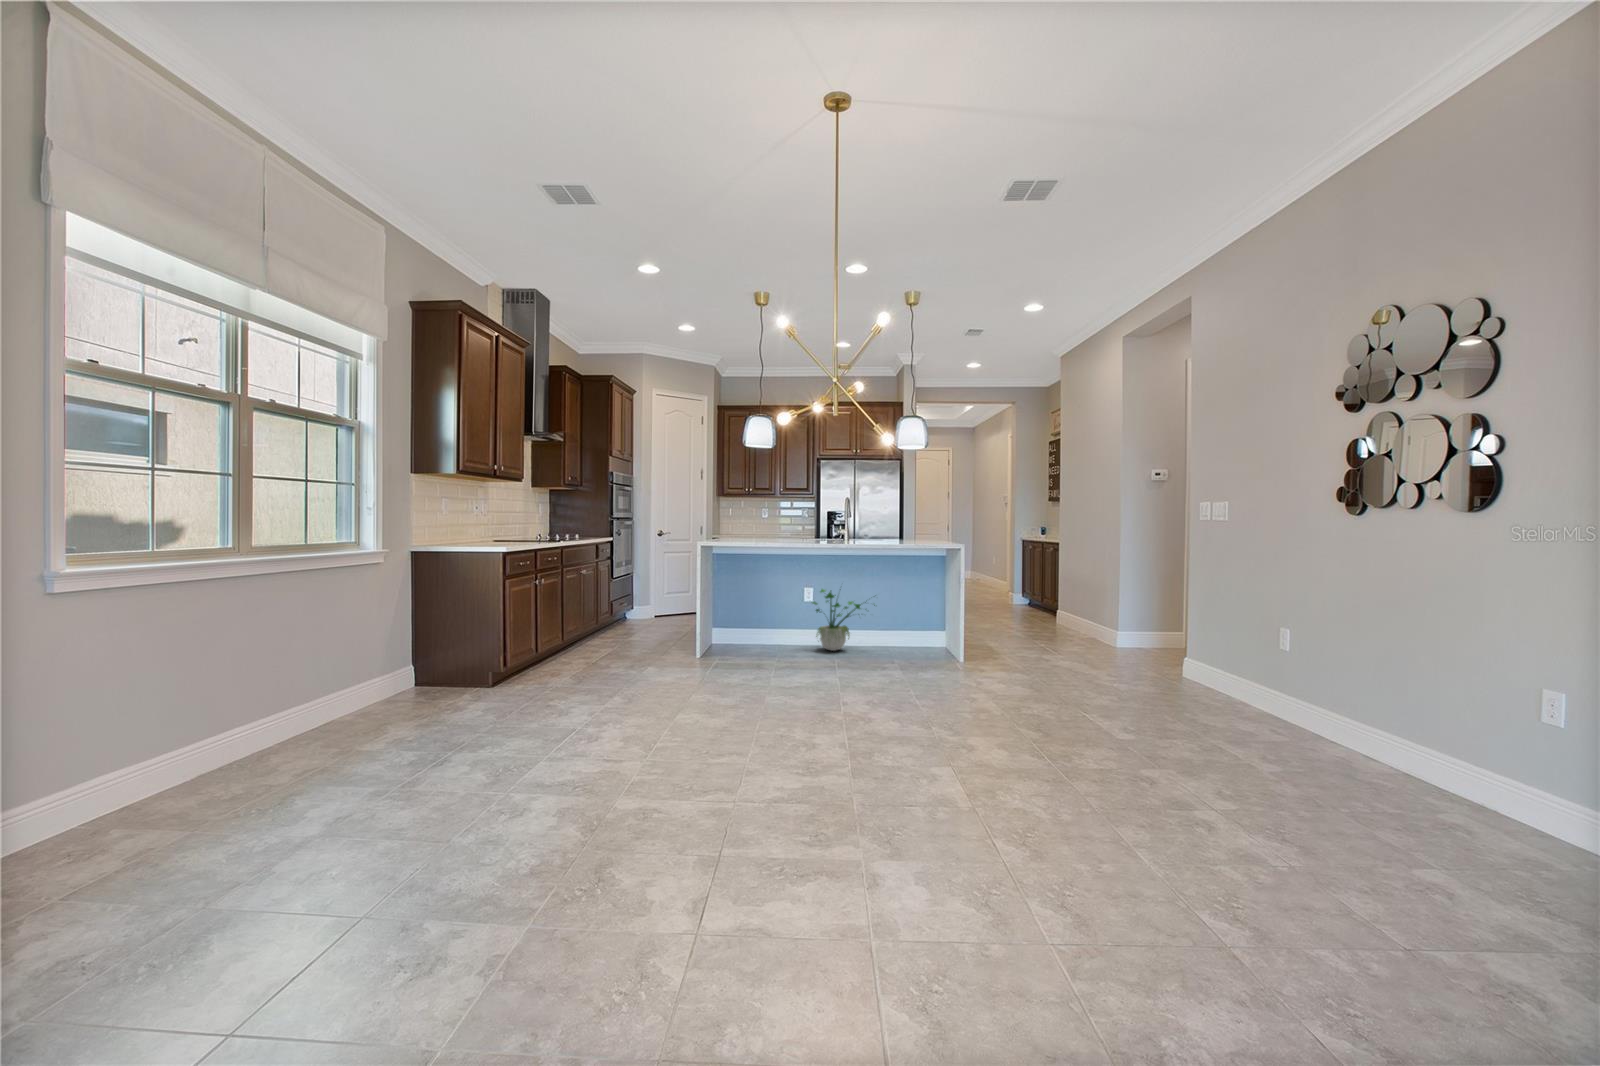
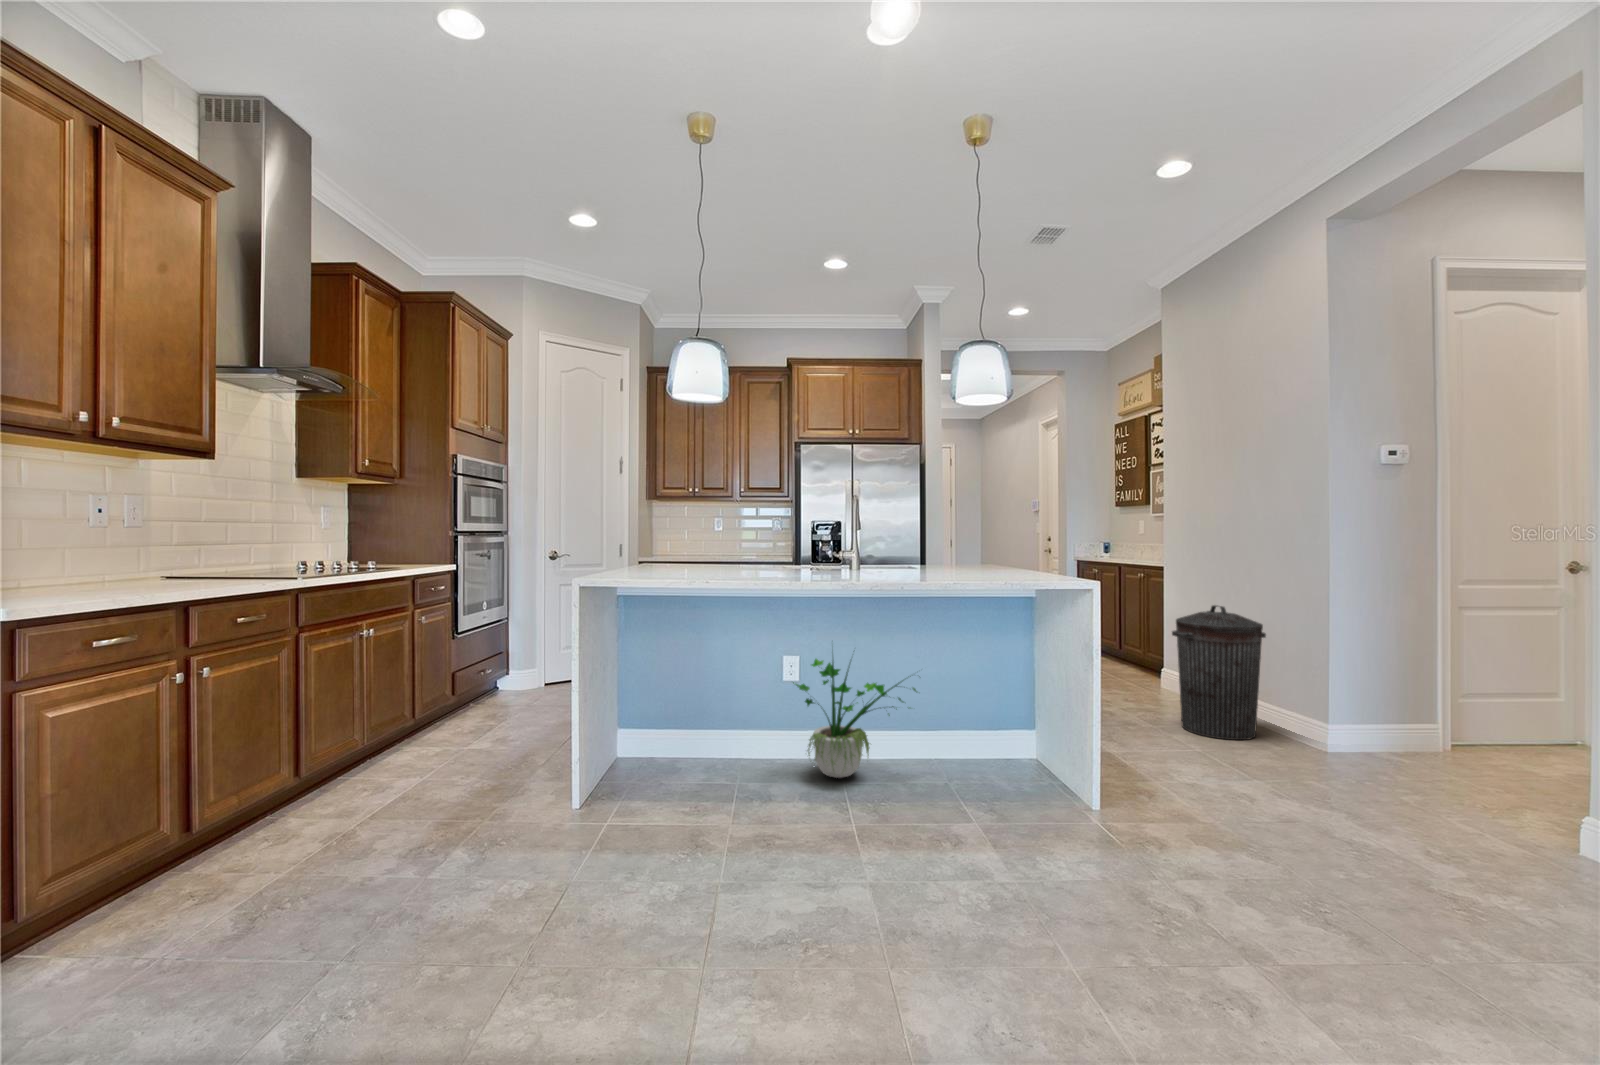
trash can: none [1039,565,1095,643] -> present [1172,605,1266,740]

